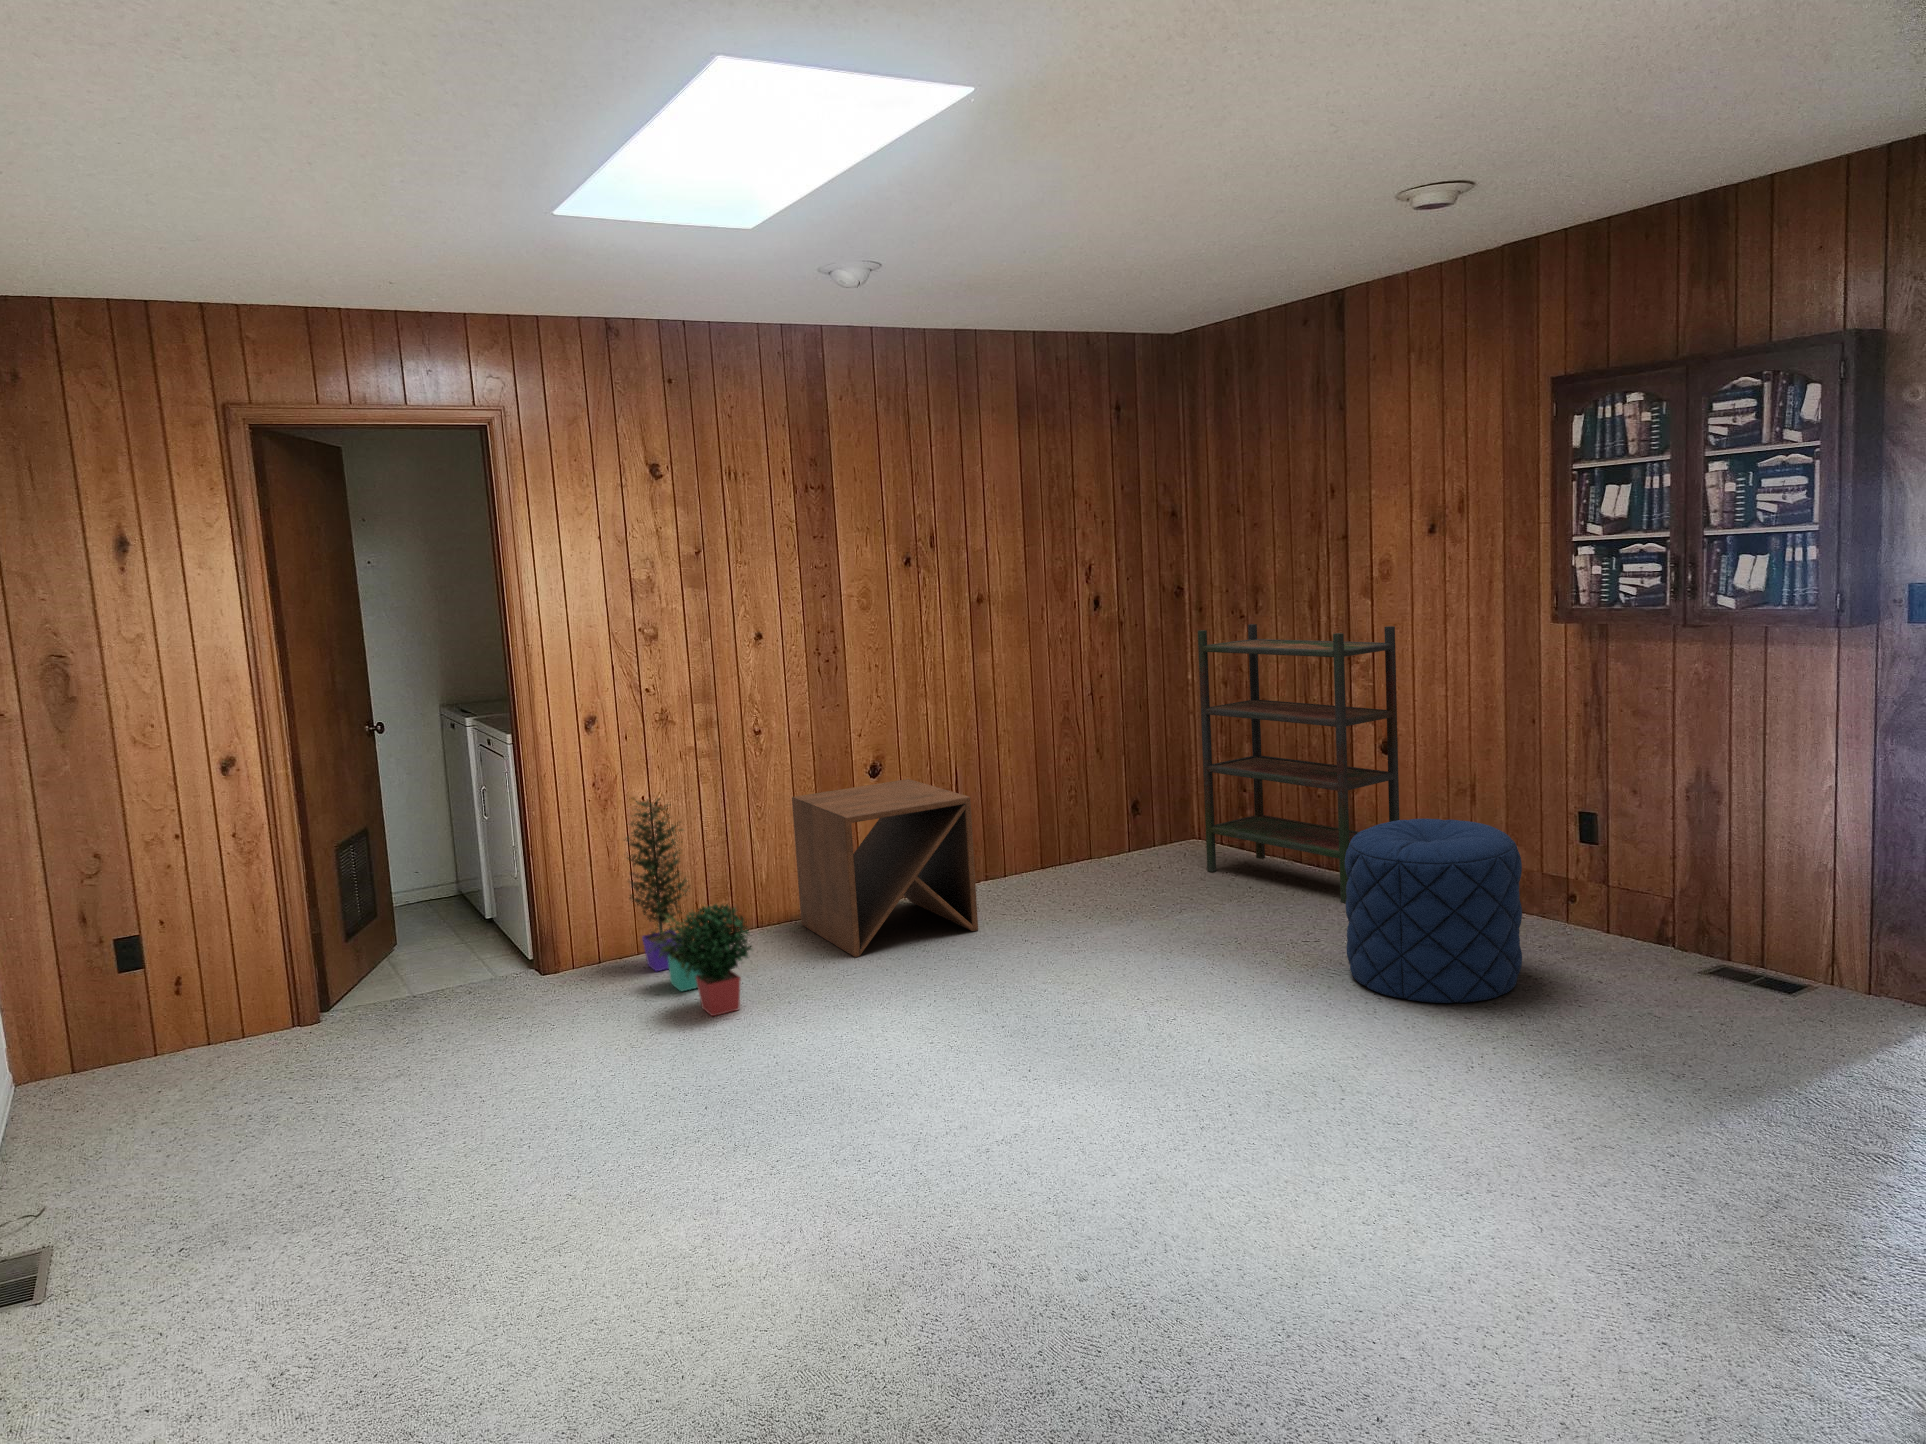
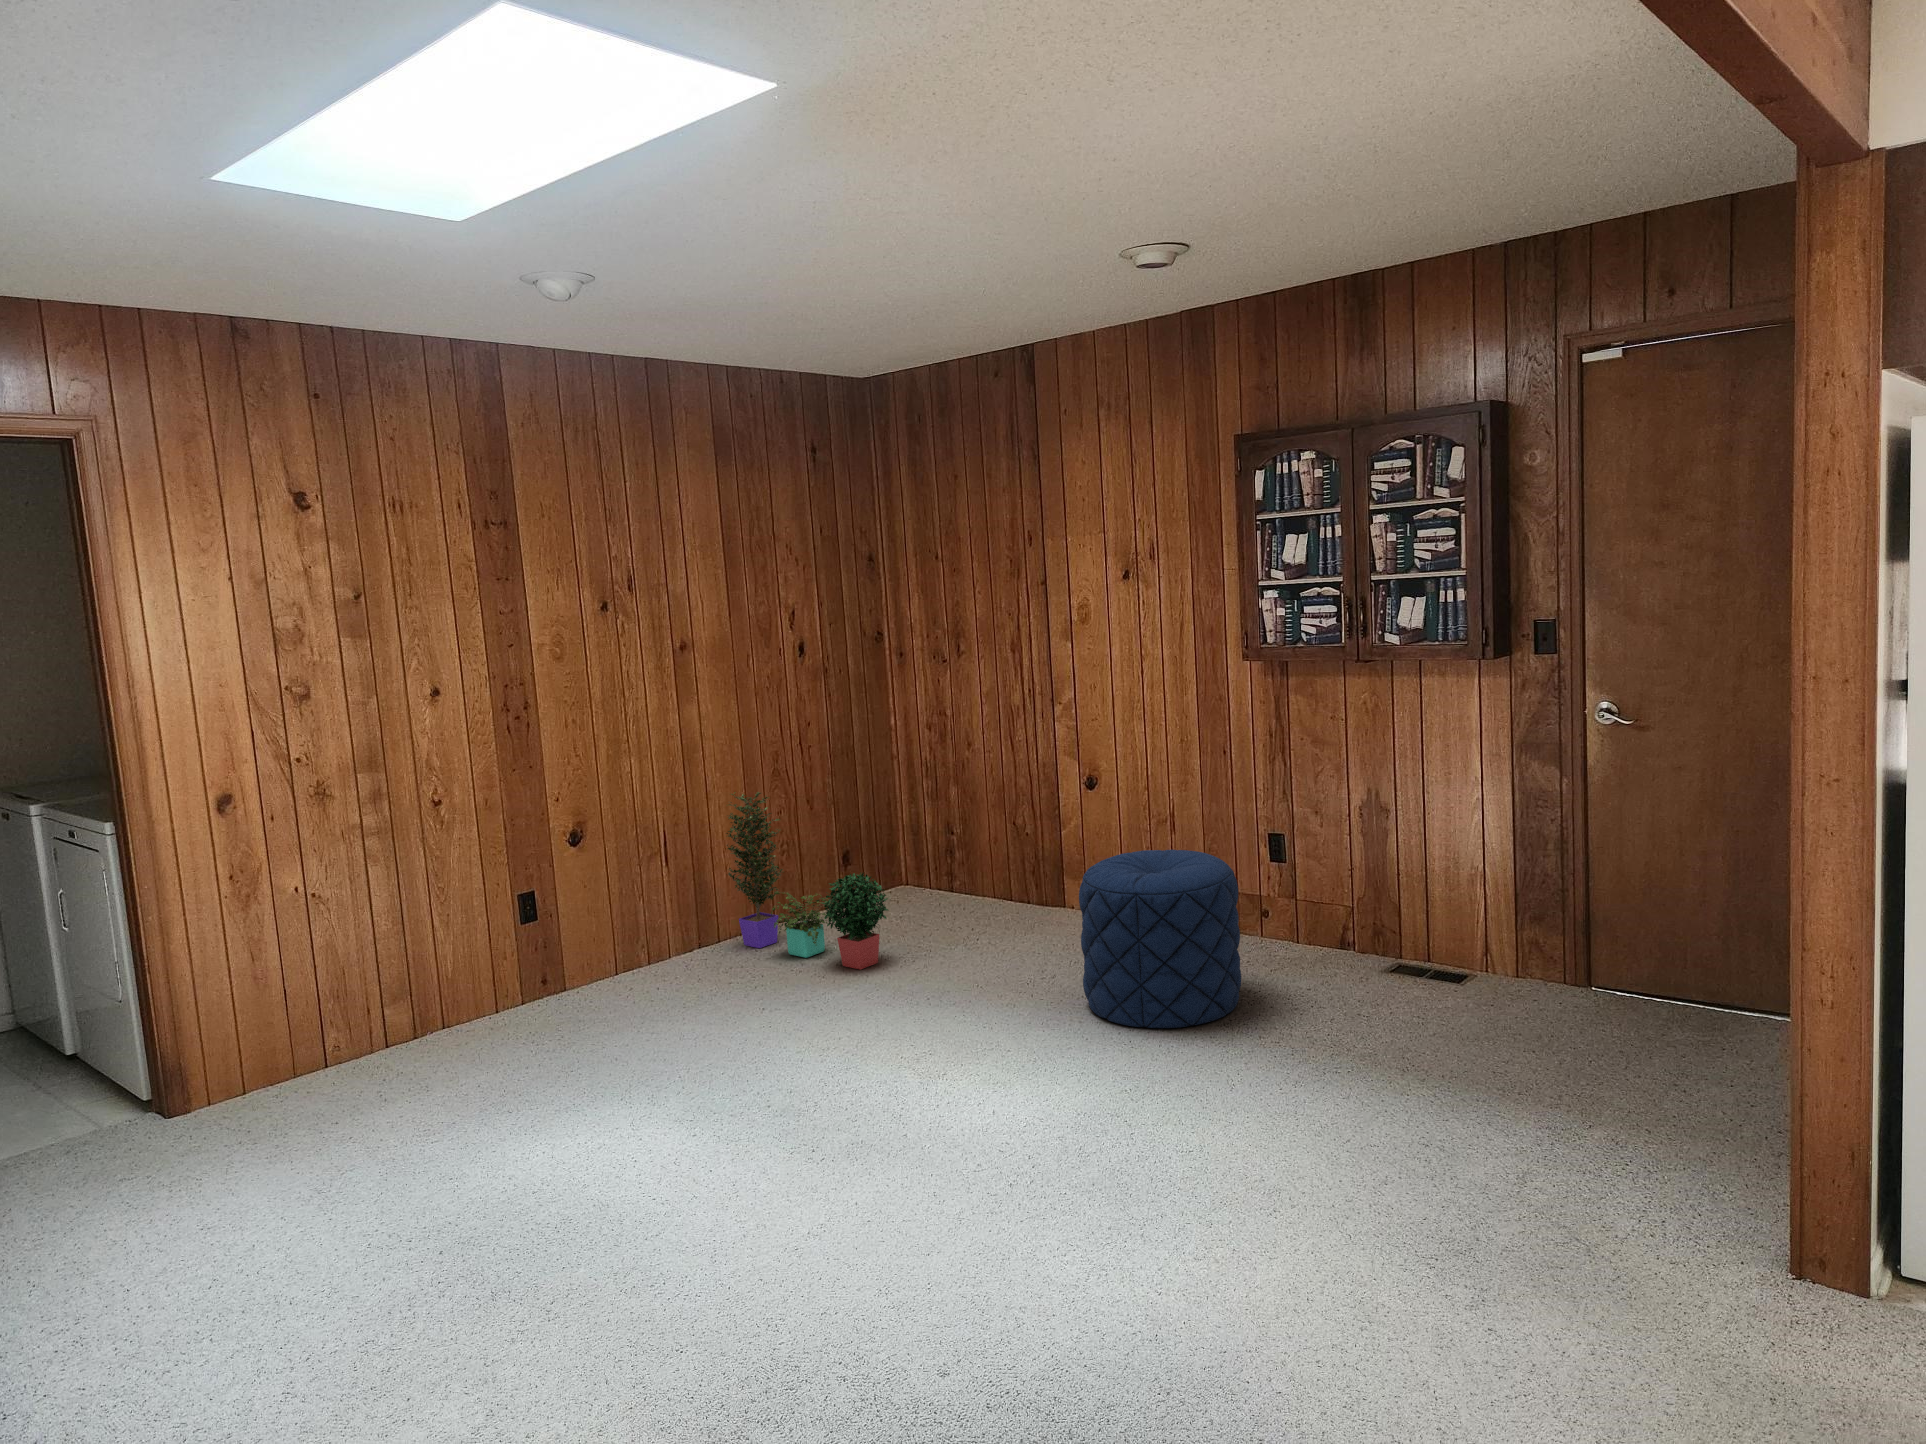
bookshelf: present [1198,624,1399,903] -> none [904,667,1107,938]
side table: present [792,779,978,957] -> none [478,844,699,1047]
potted plant: present [627,798,752,1016] -> present [726,792,888,970]

